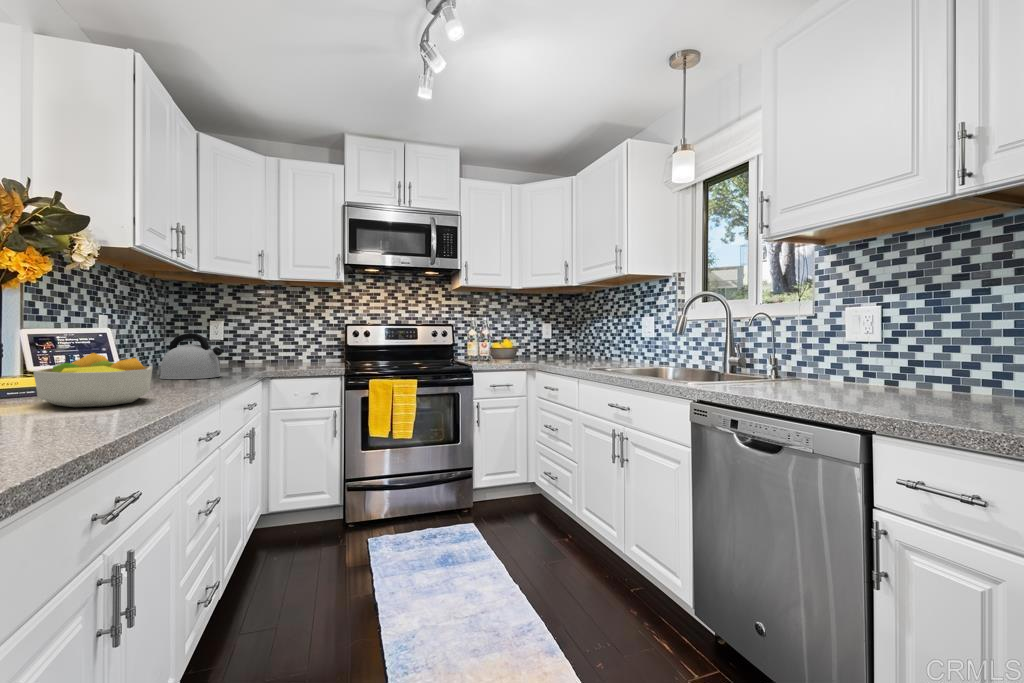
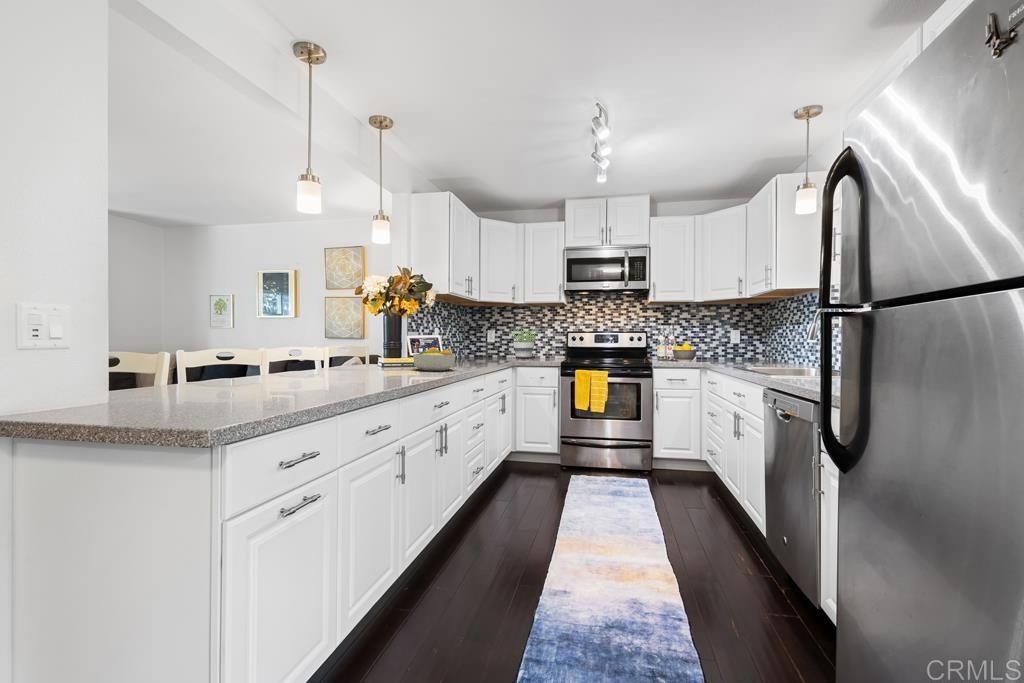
potted plant: none [244,317,303,363] -> present [512,329,536,358]
kettle: present [160,333,222,379] -> none [460,338,490,363]

